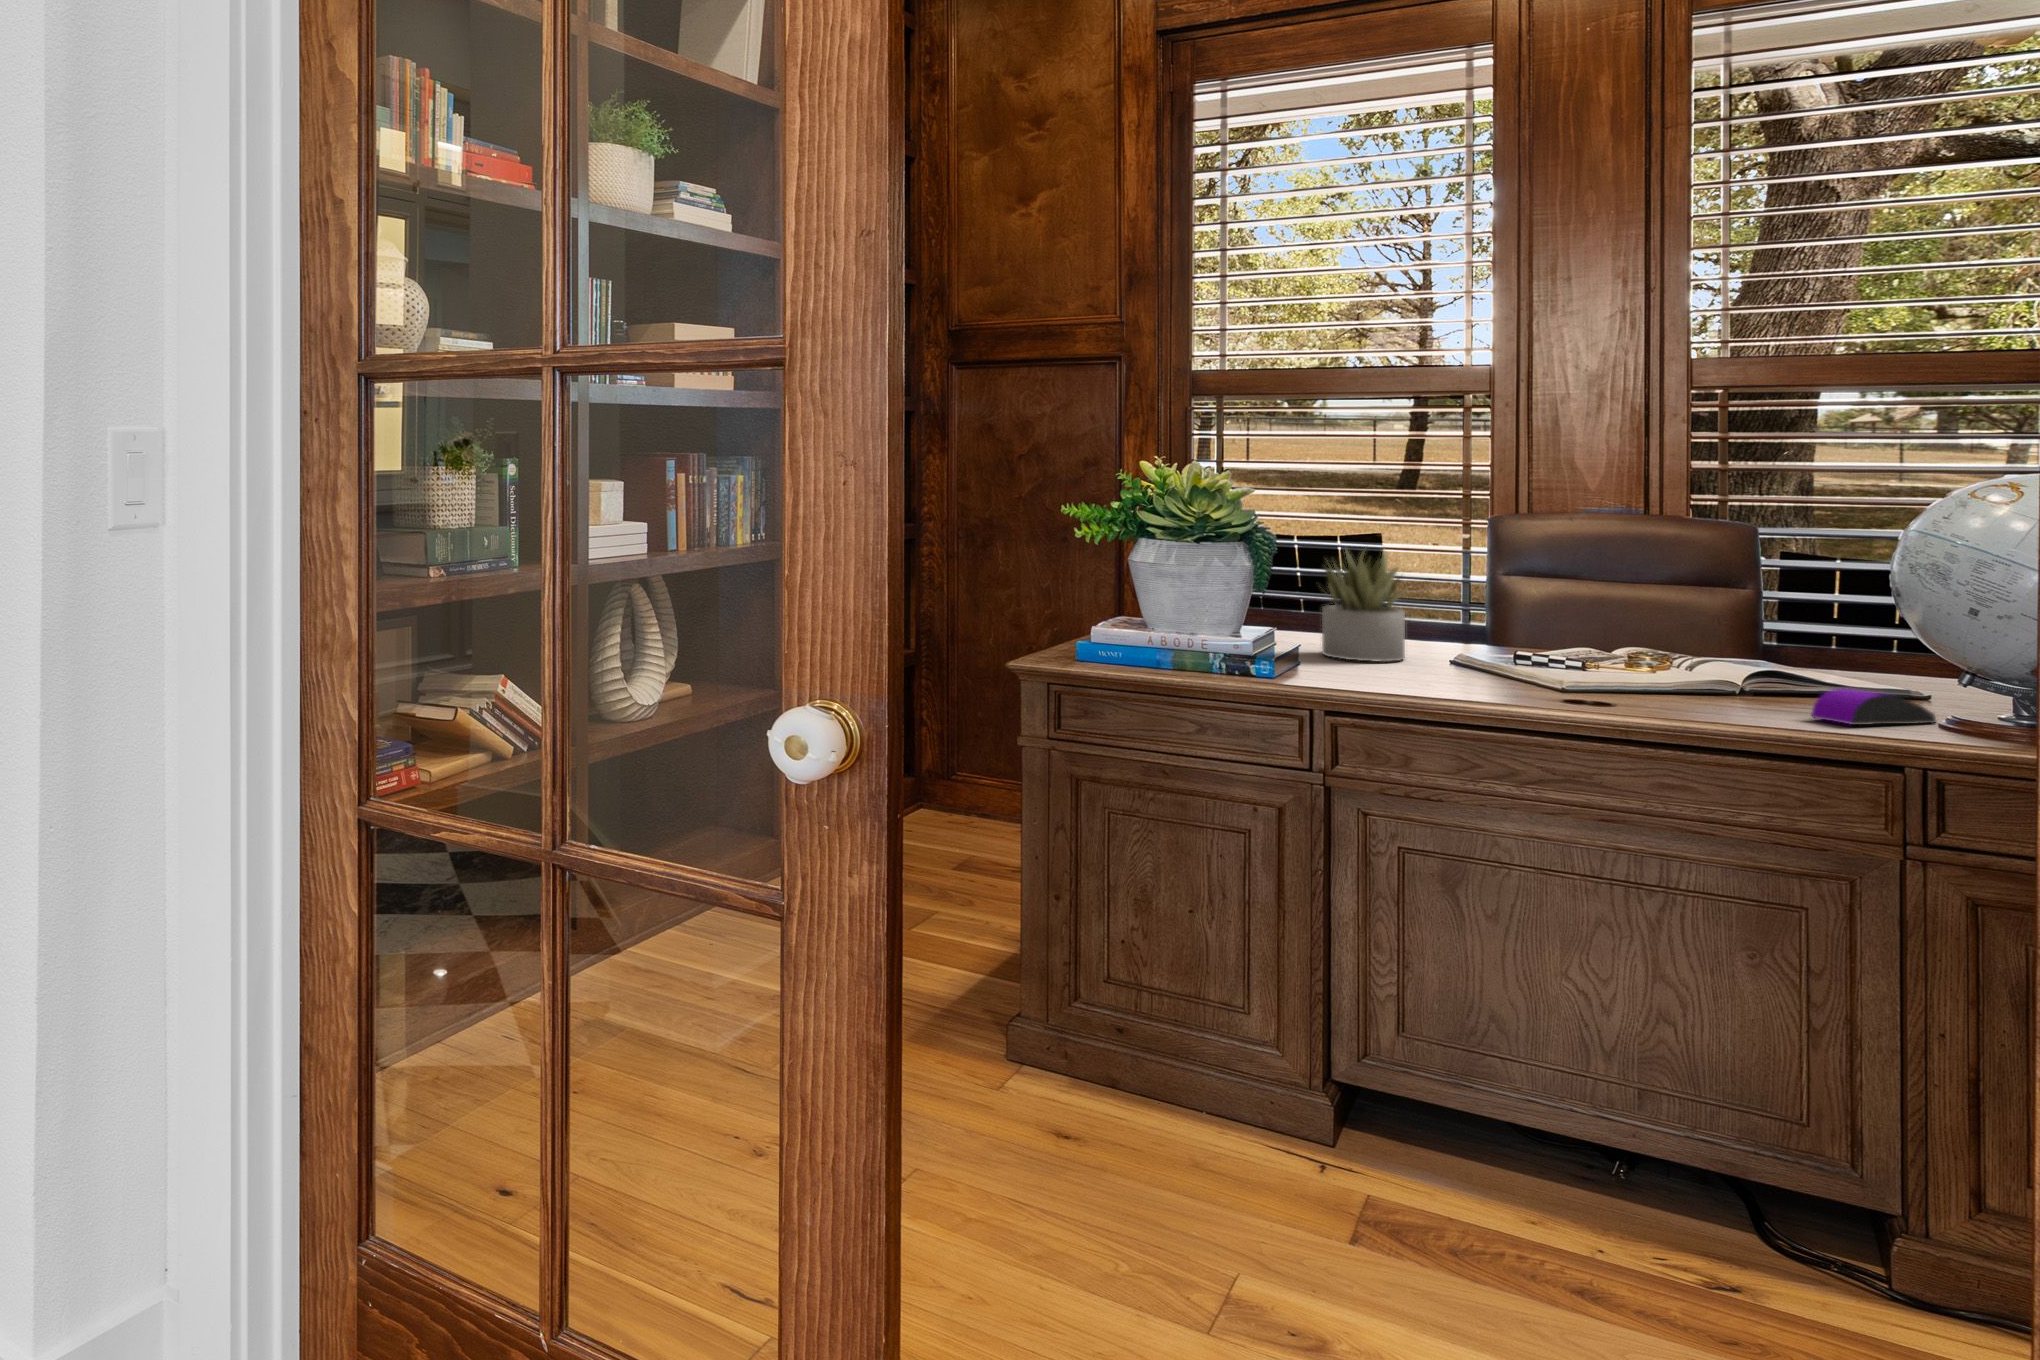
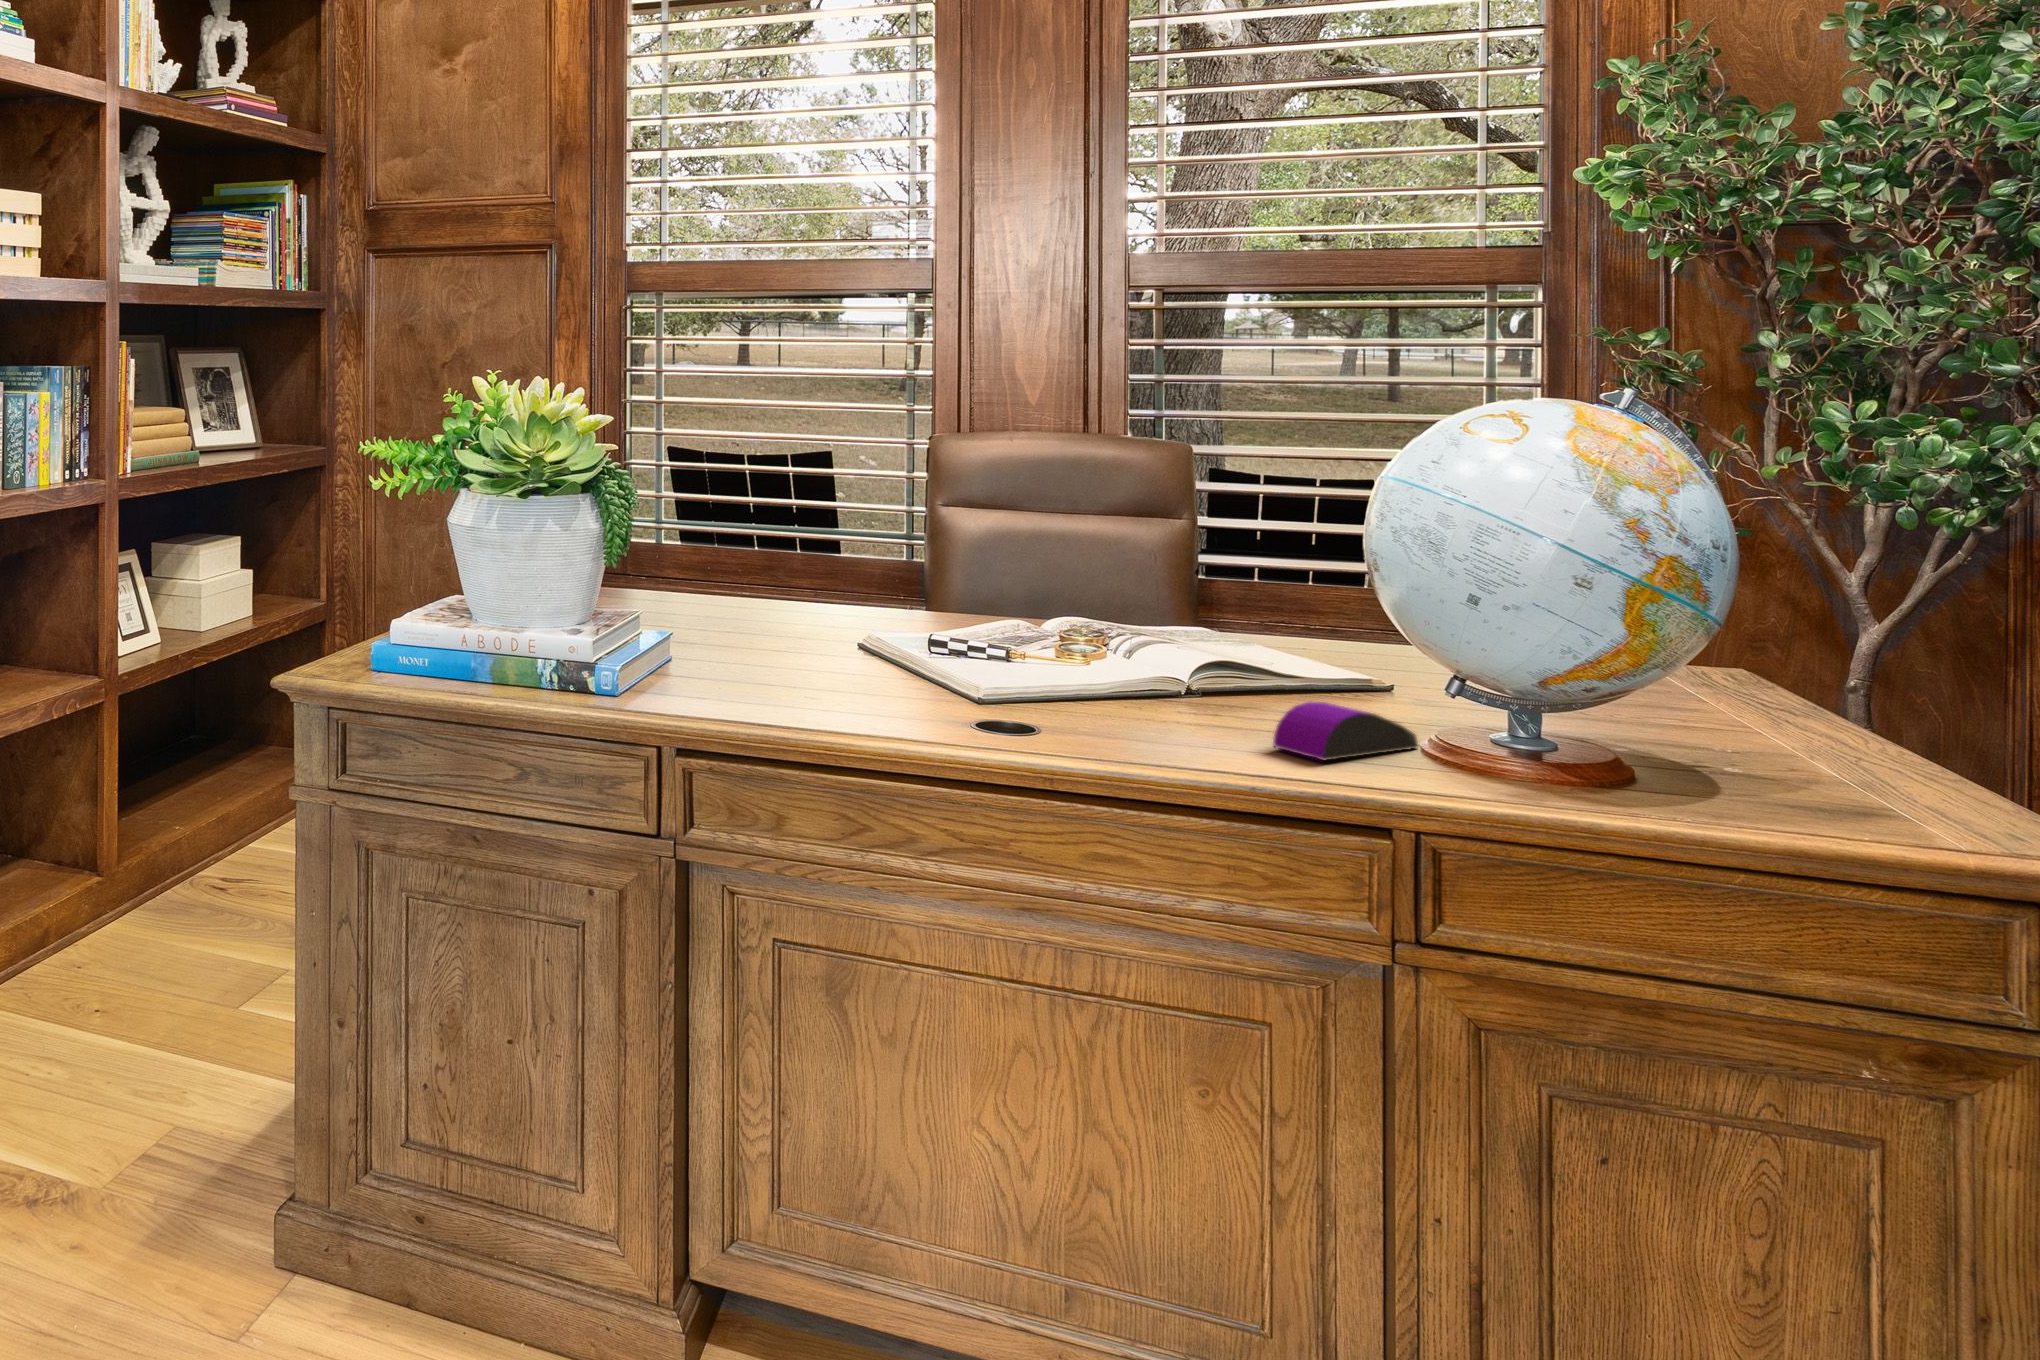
succulent plant: present [1322,548,1405,662] -> none [694,493,802,656]

